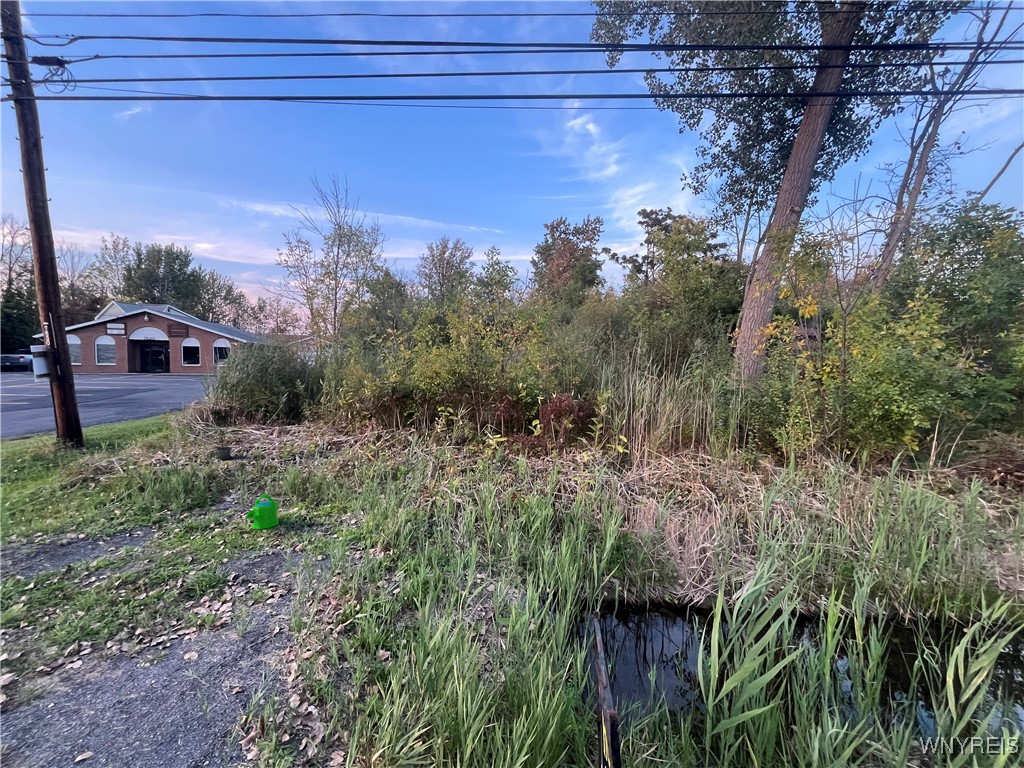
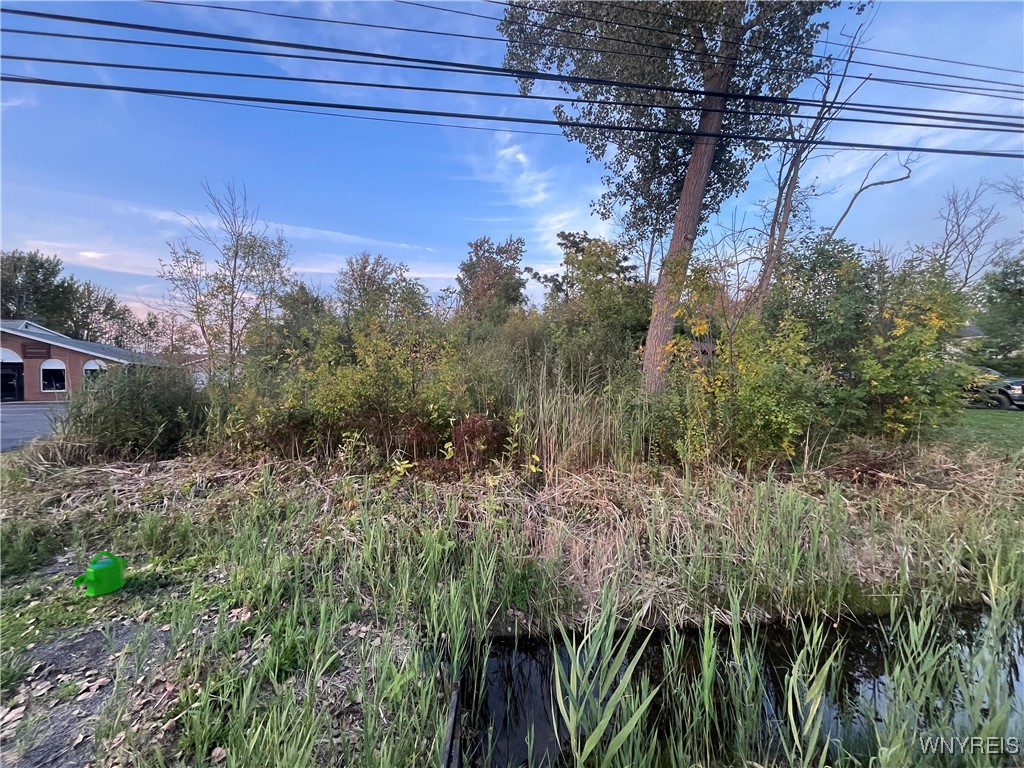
potted plant: present [210,402,237,460] -> none [37,437,84,509]

